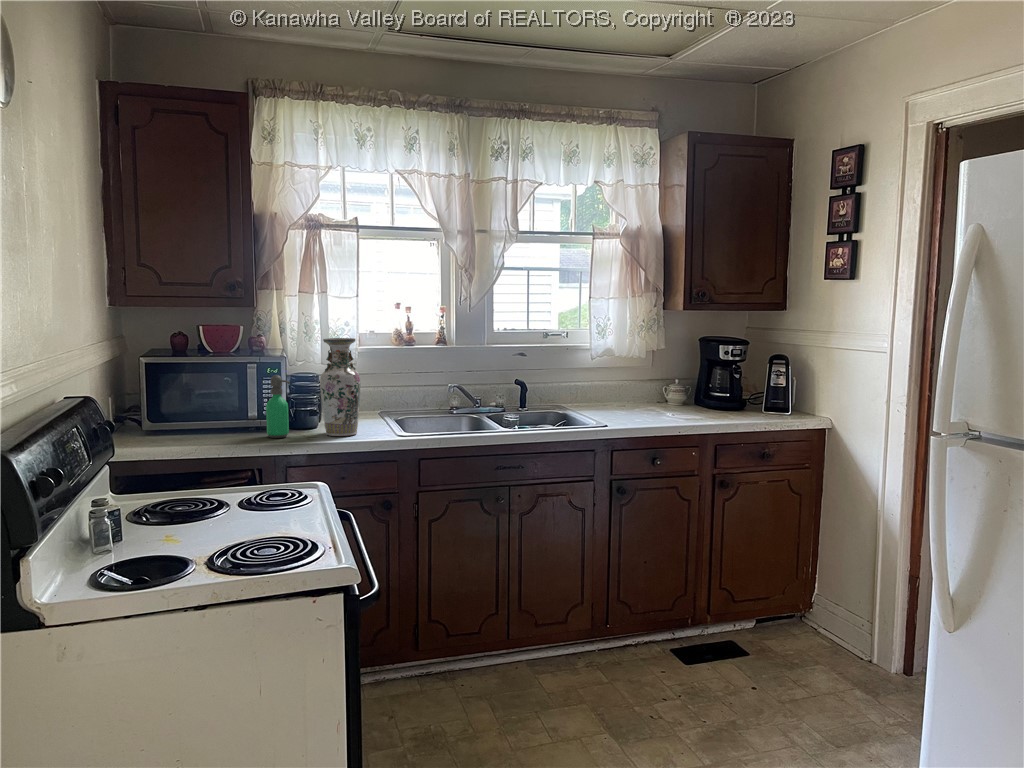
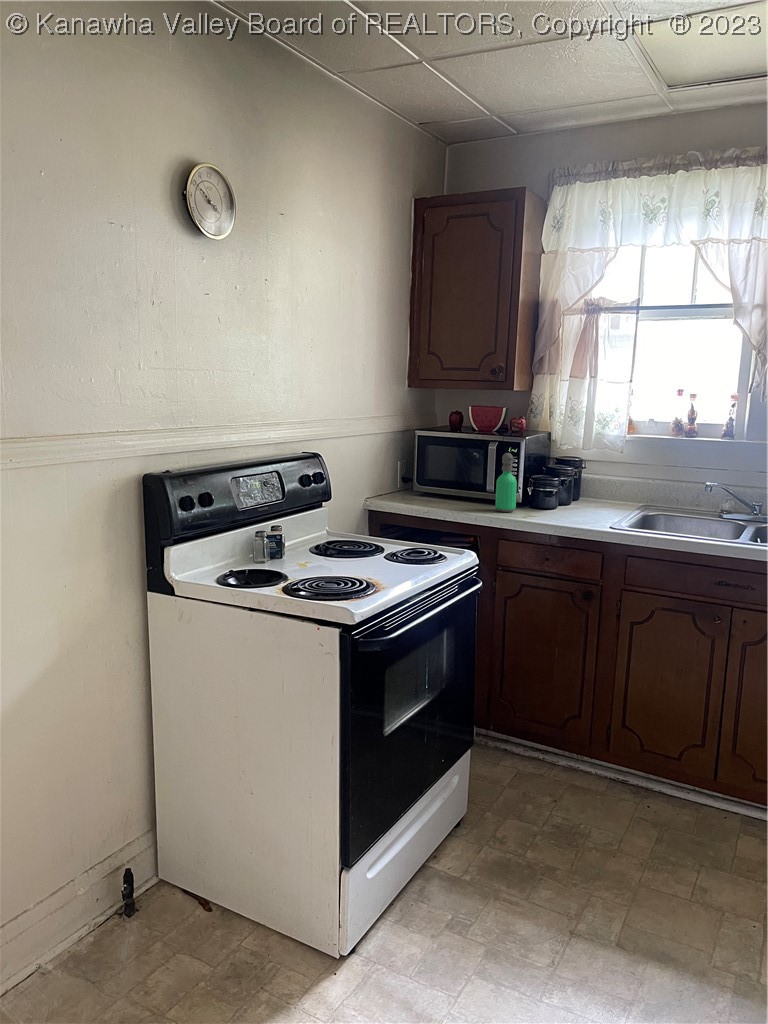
vase: present [320,338,360,436] -> none [547,421,588,519]

